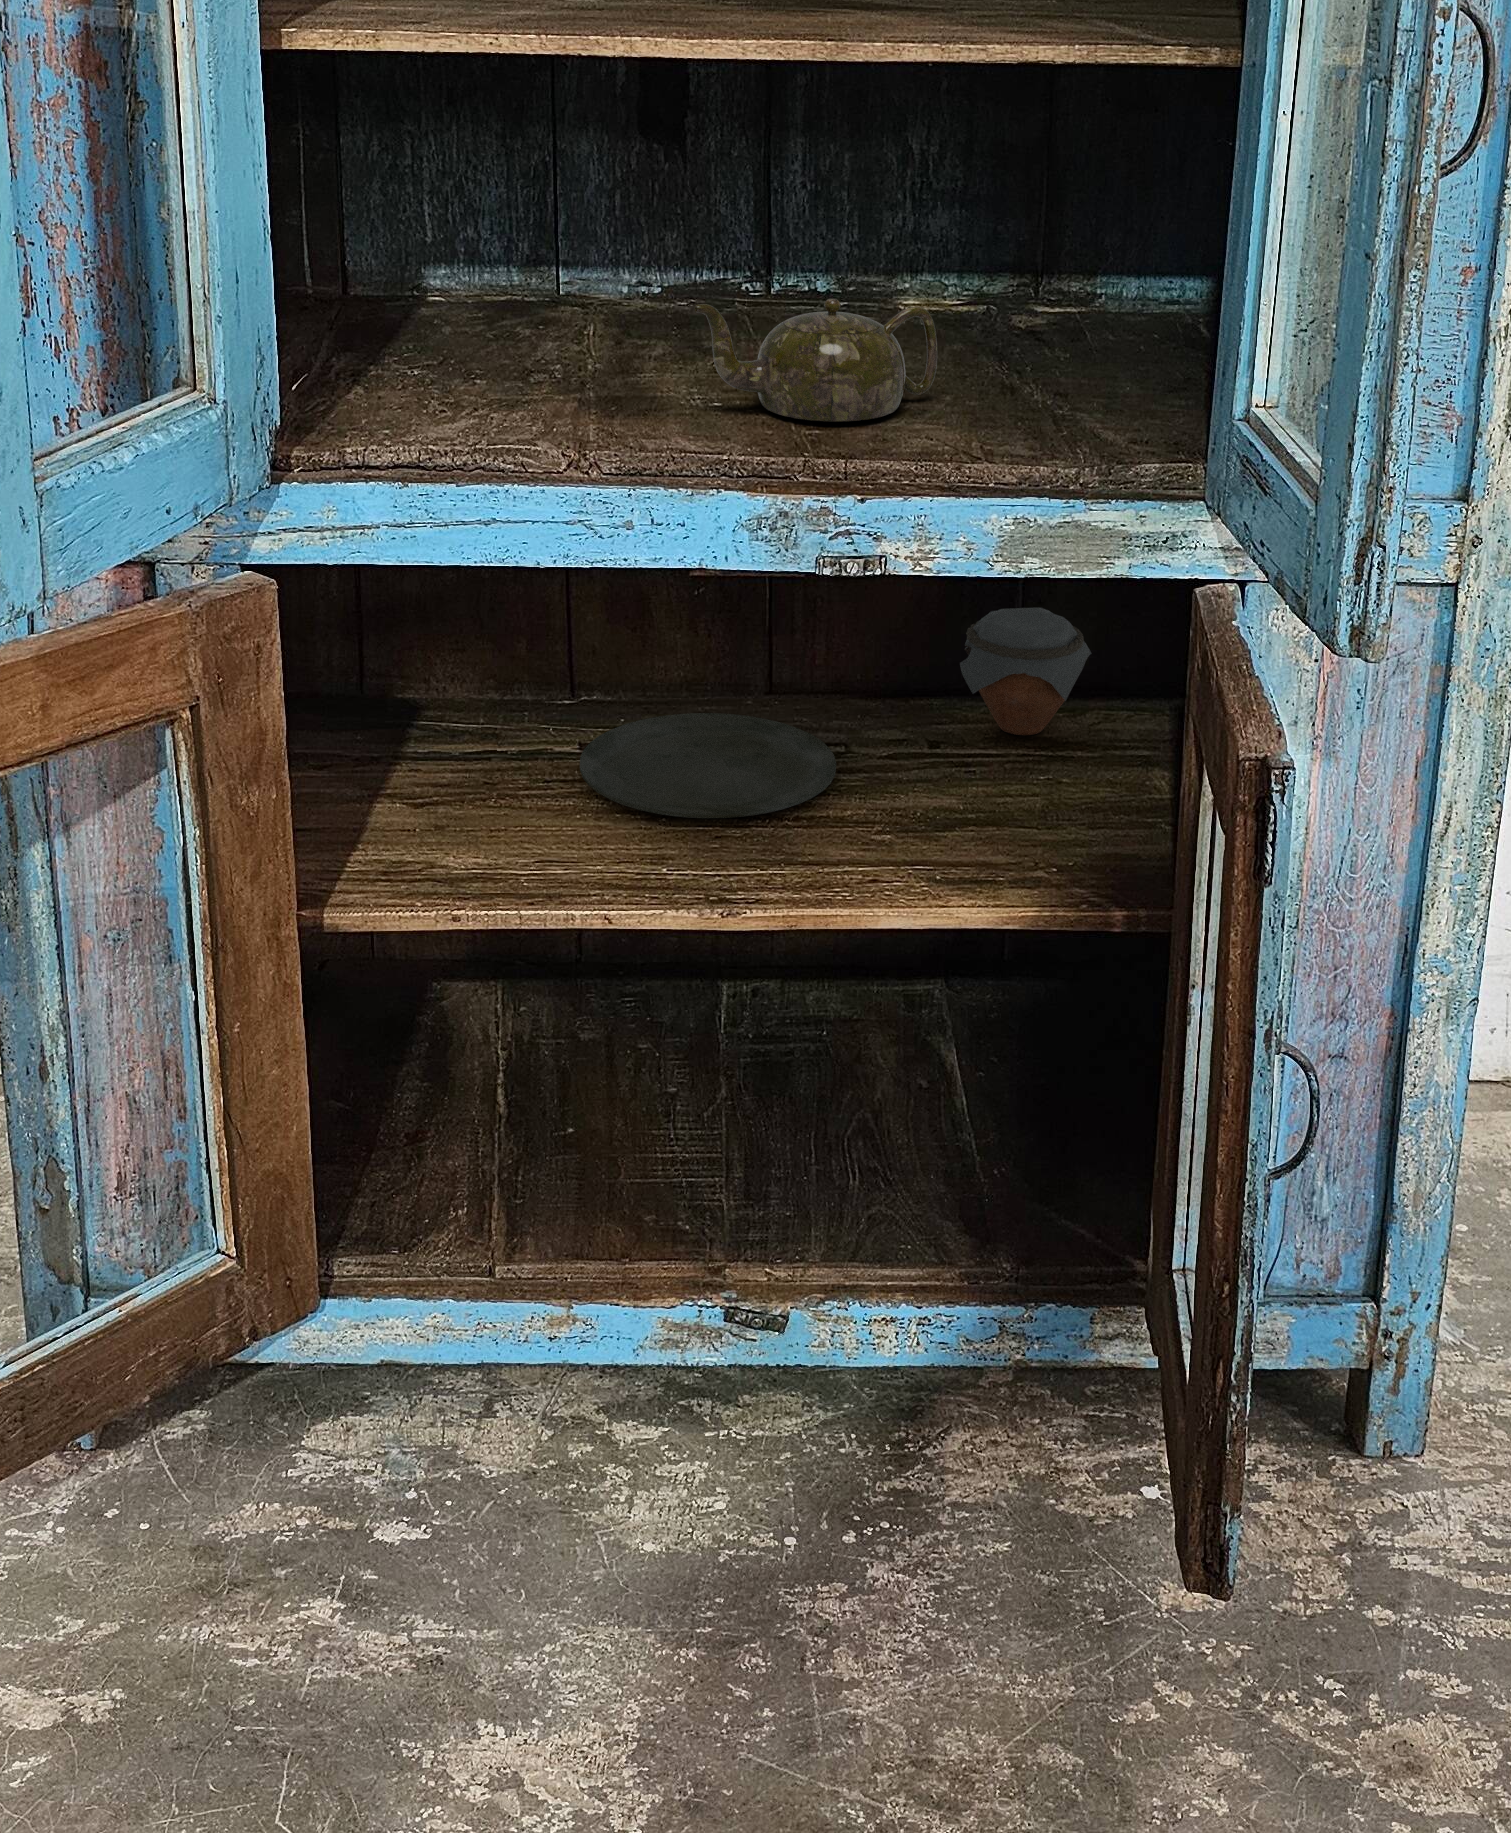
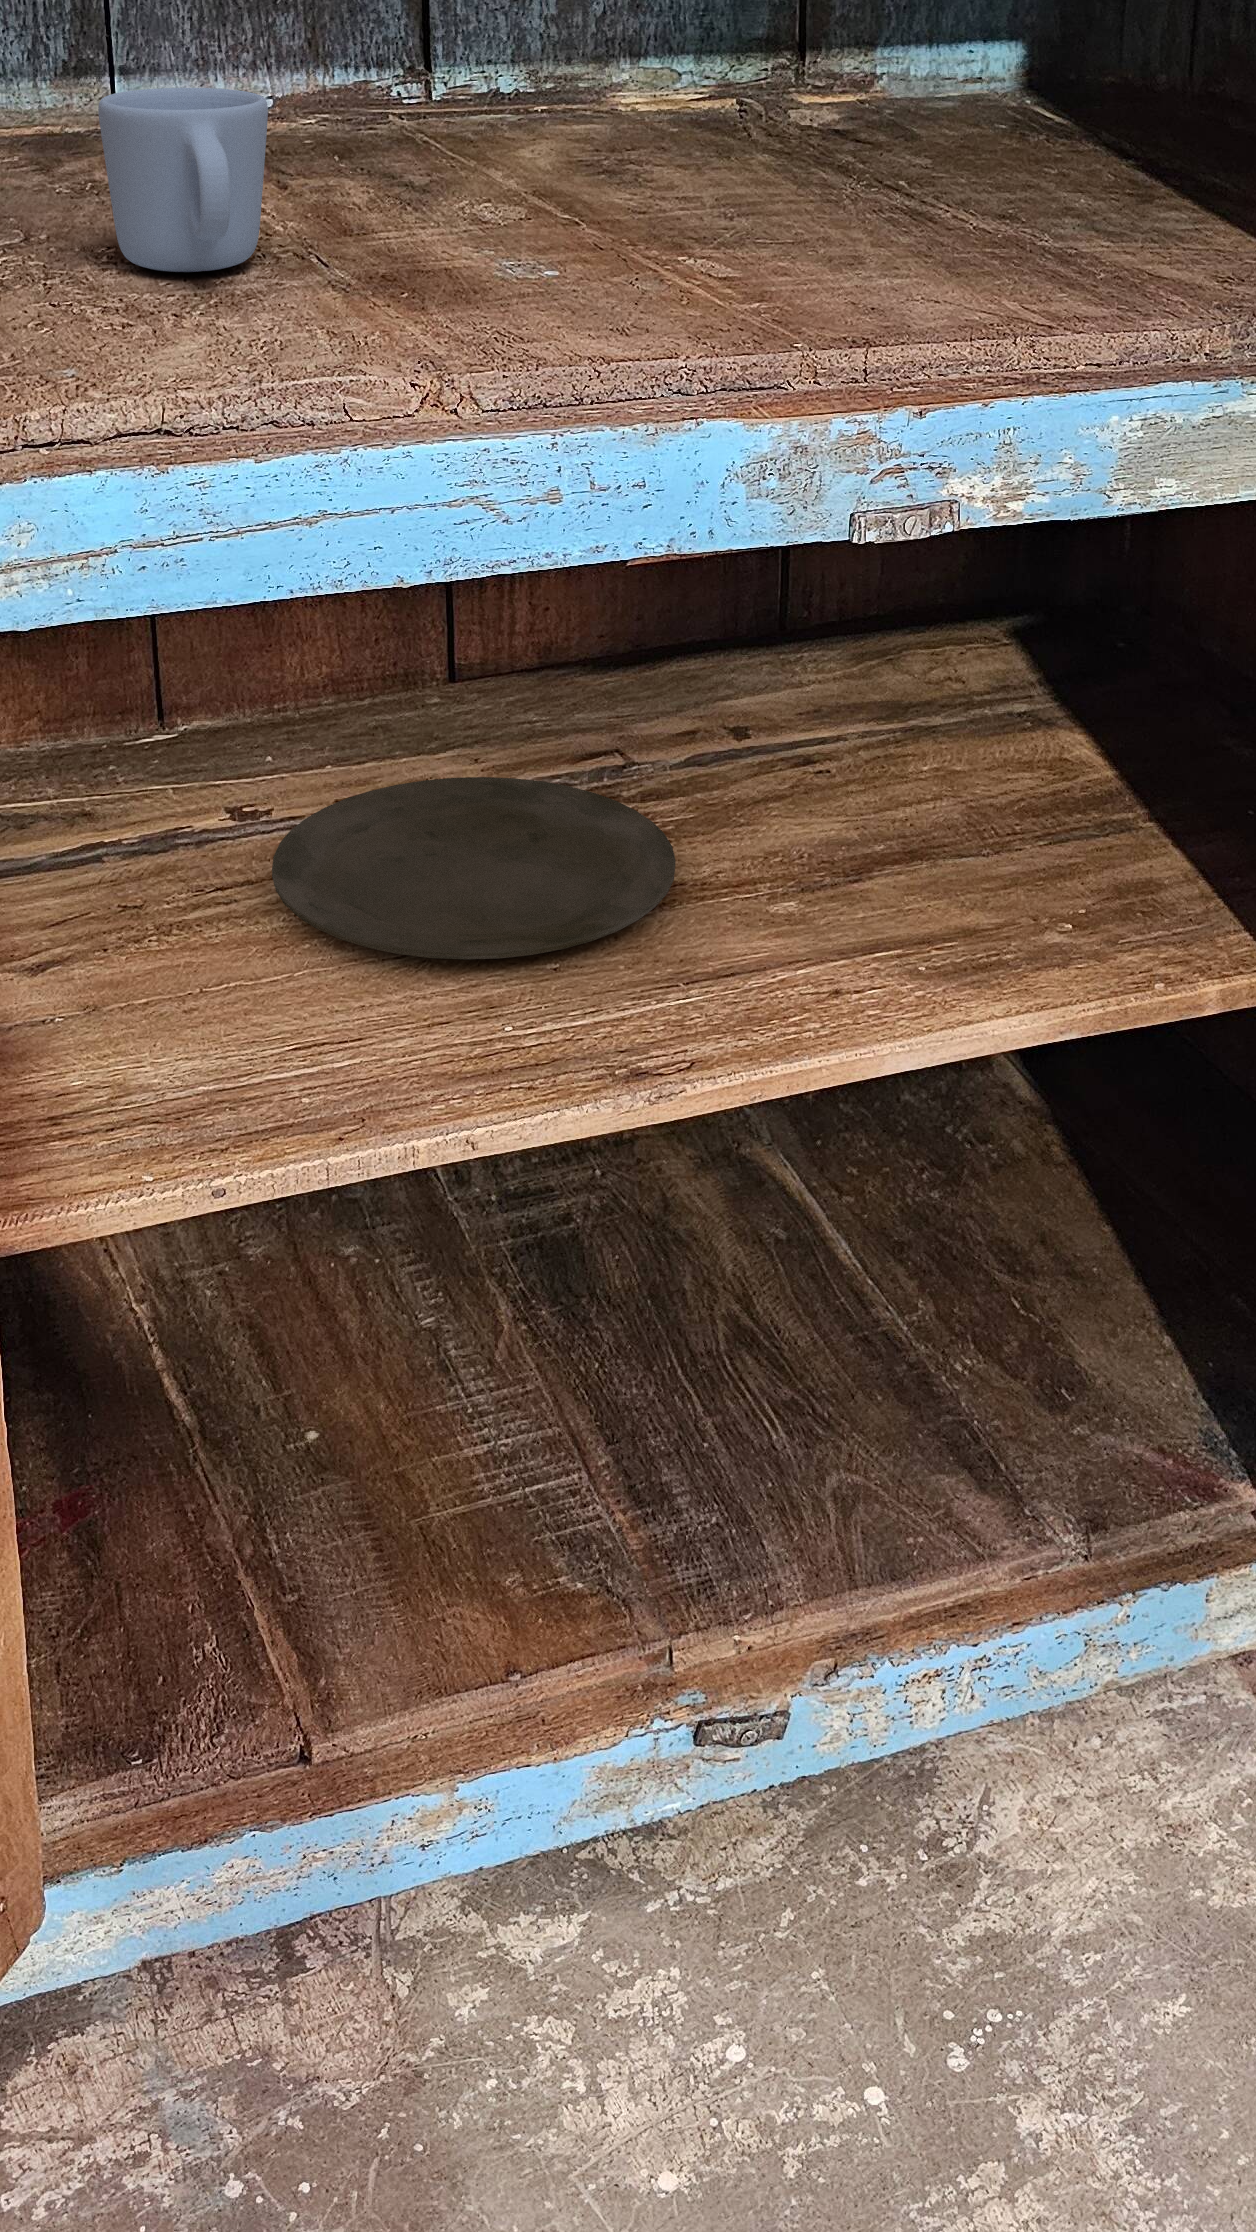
mug: none [475,268,573,378] -> present [98,88,268,272]
teapot: present [695,299,937,422] -> none [536,106,859,300]
jar: present [960,607,1092,735] -> none [769,562,951,750]

